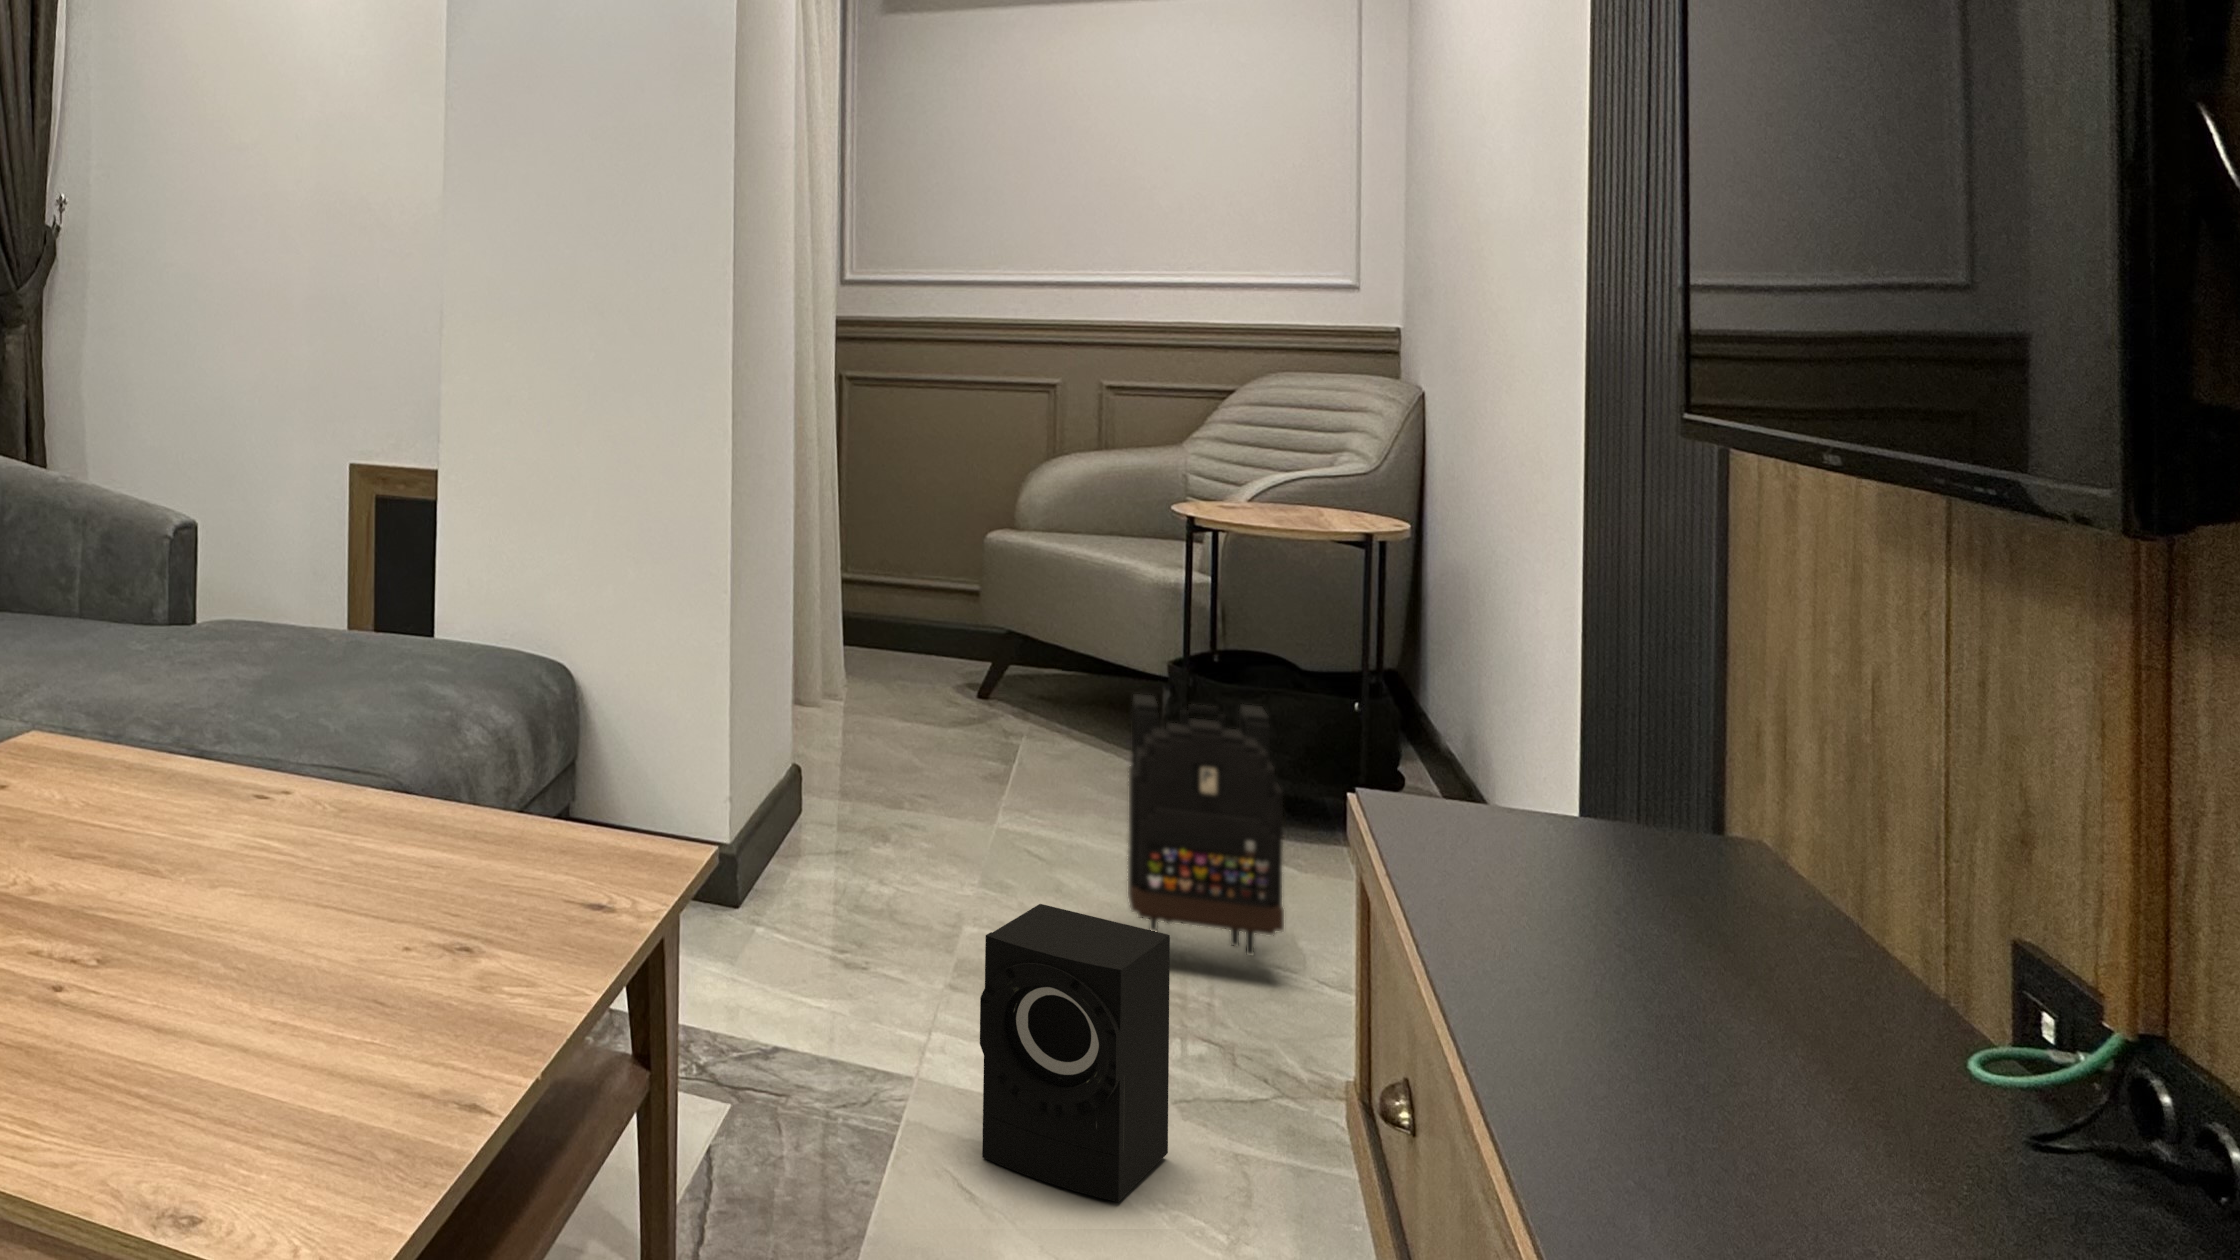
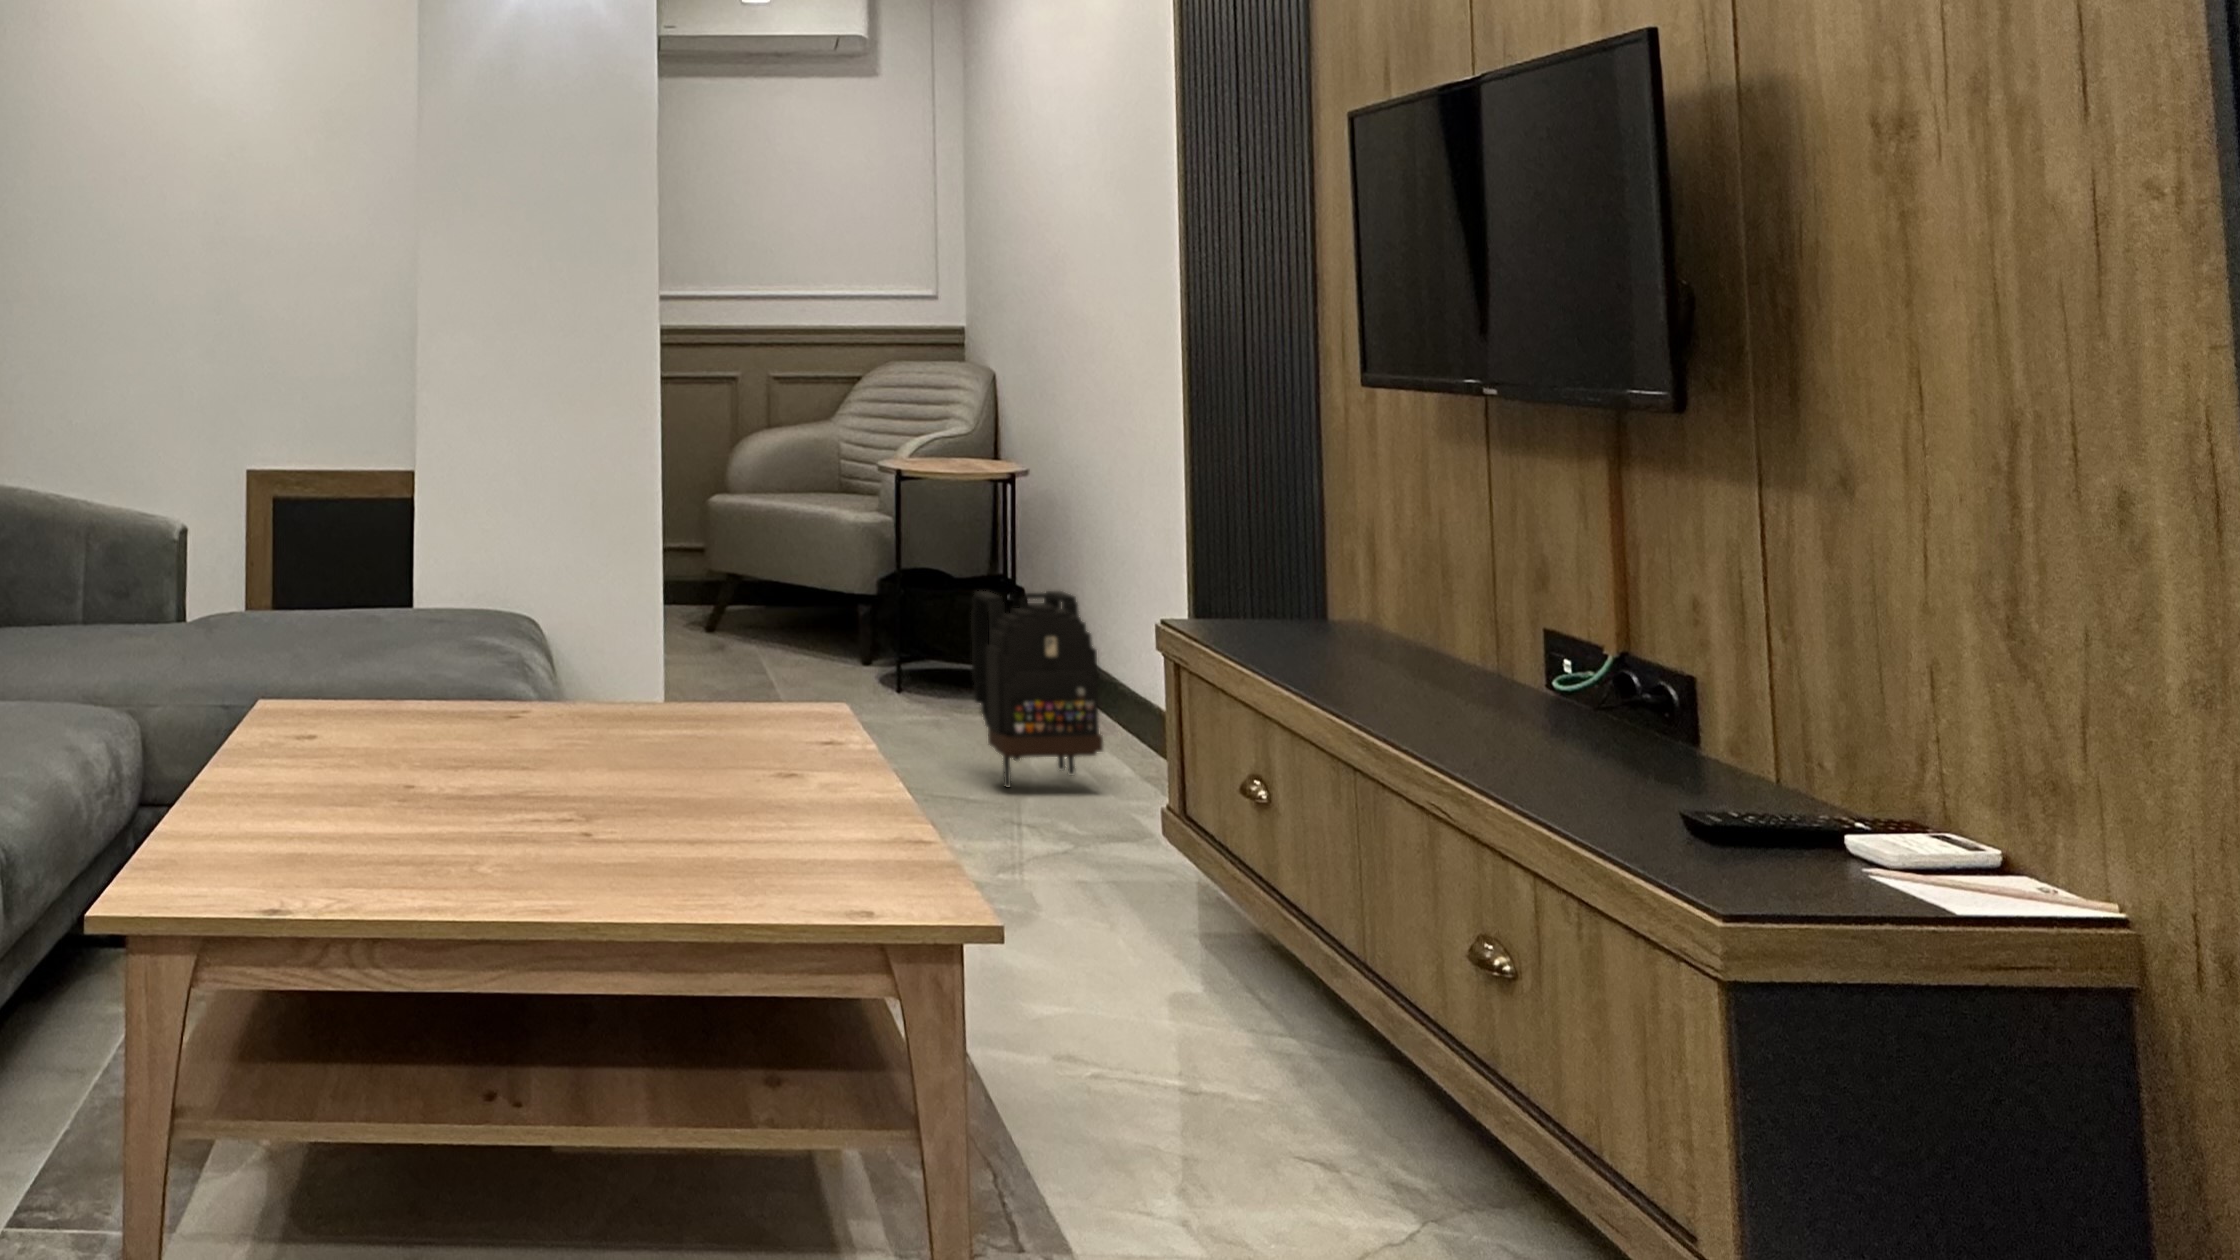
speaker: present [980,904,1170,1202] -> none [1055,734,1165,935]

